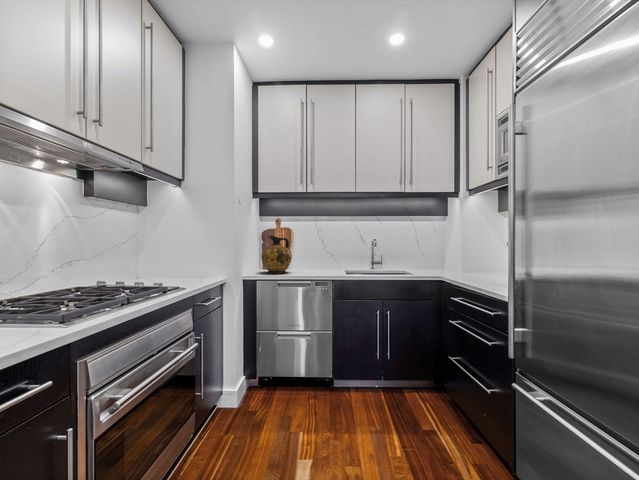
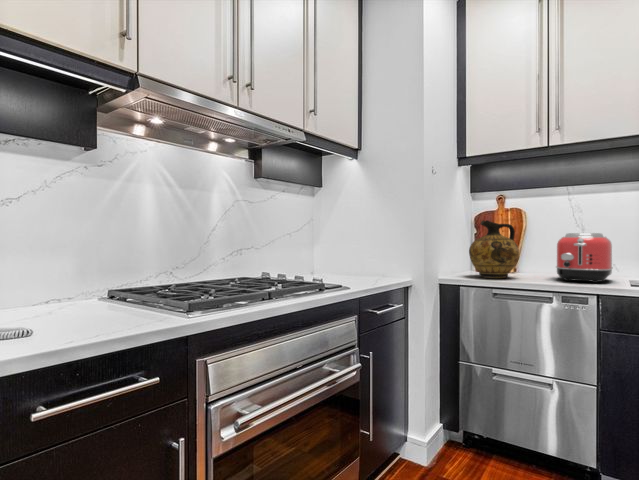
toaster: none [312,244,339,273] -> present [556,233,613,283]

